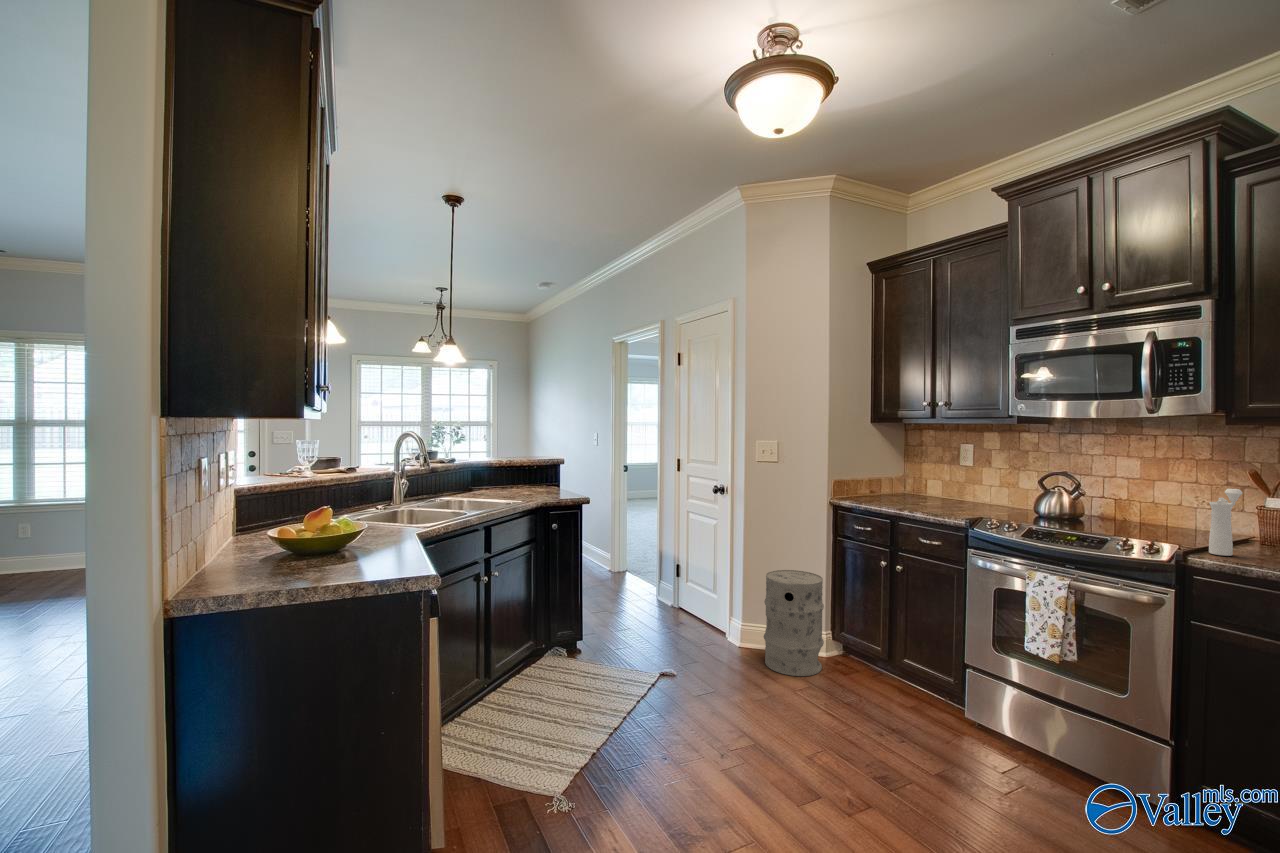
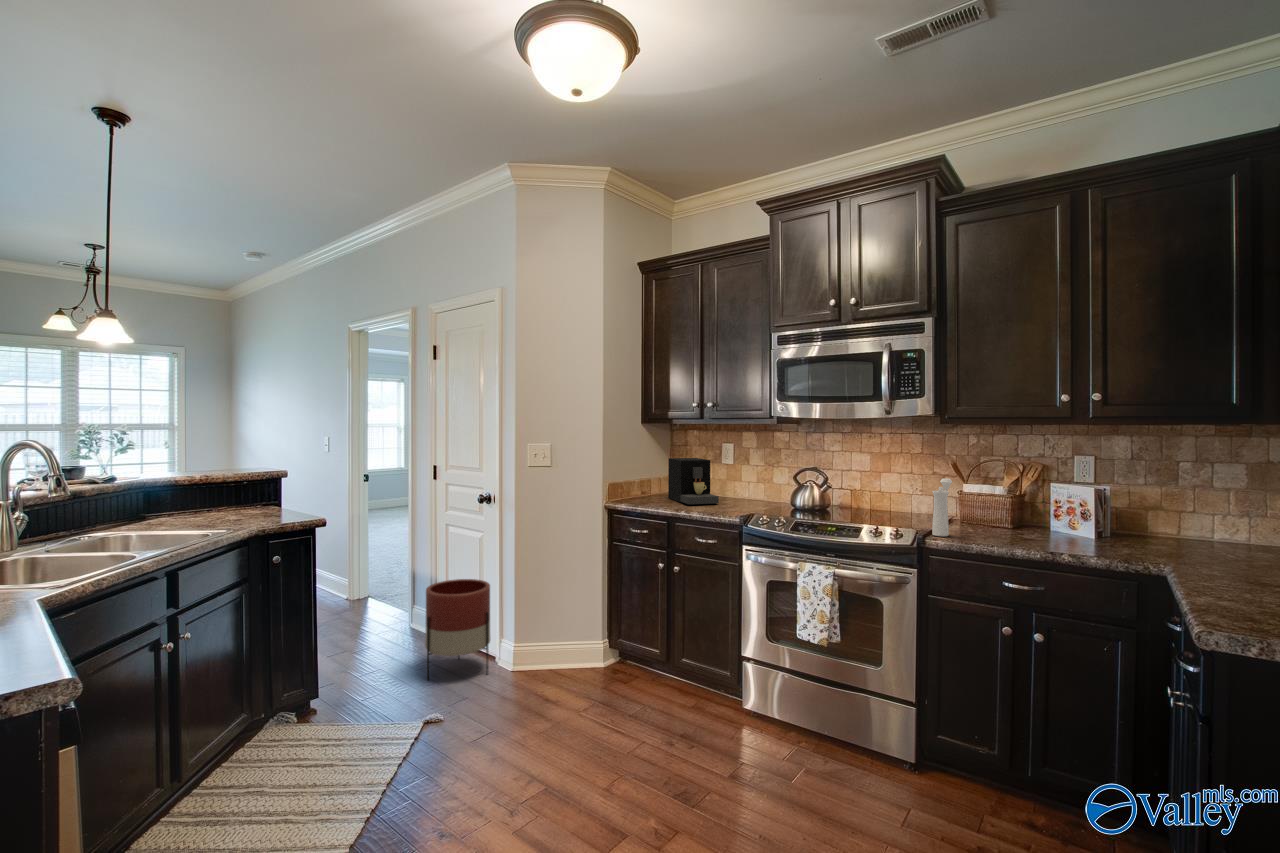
coffee maker: none [893,458,946,505] -> present [668,458,719,504]
planter: none [664,558,719,644] -> present [425,579,490,680]
trash can: present [764,570,824,676] -> none [544,582,606,697]

